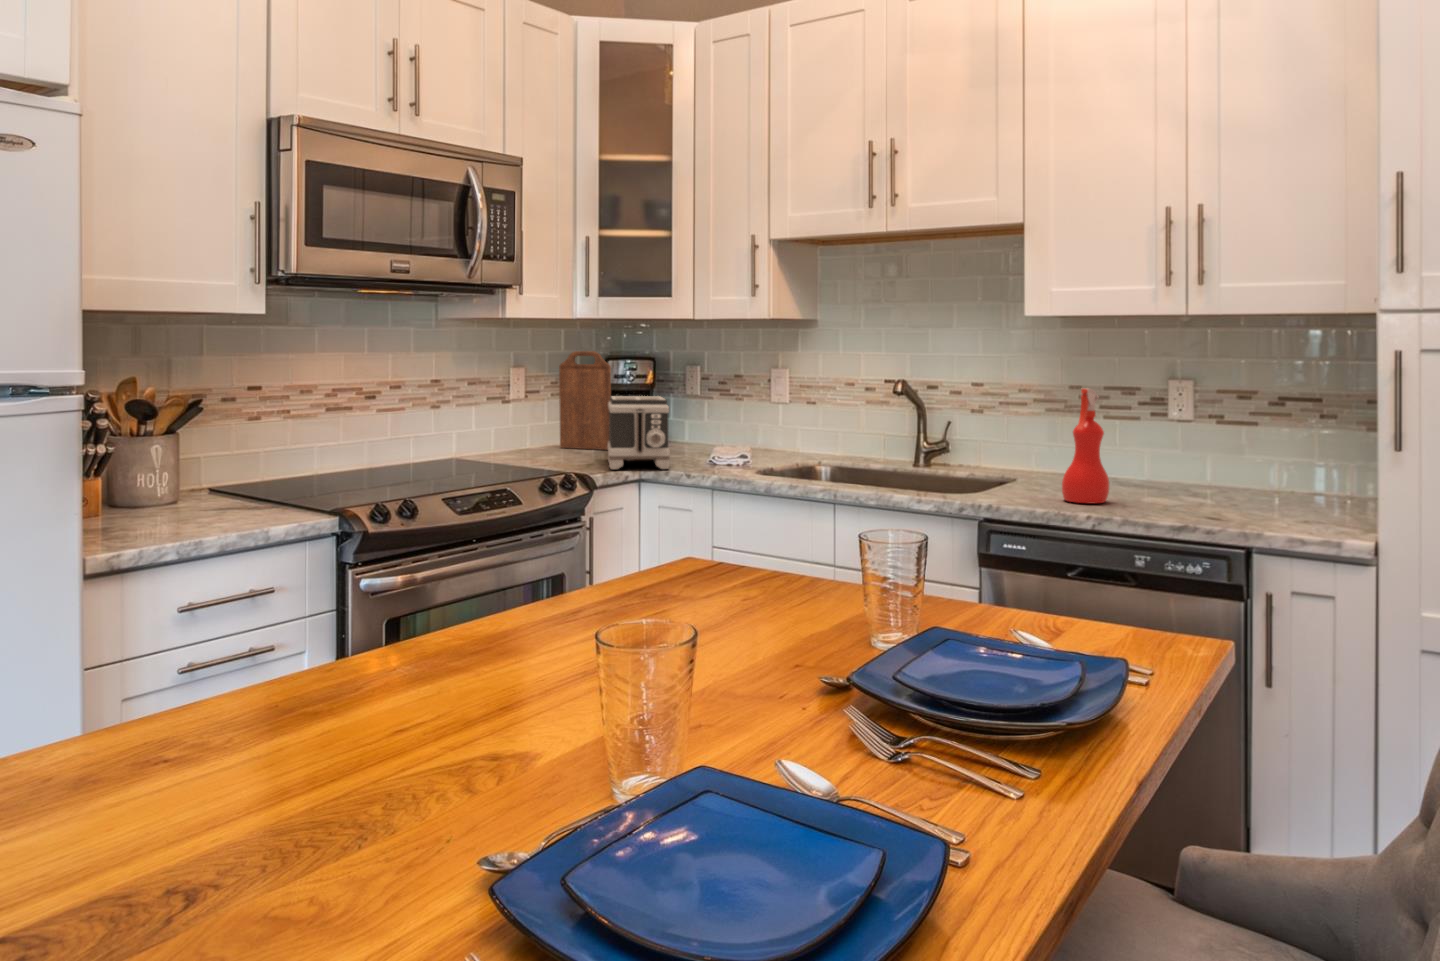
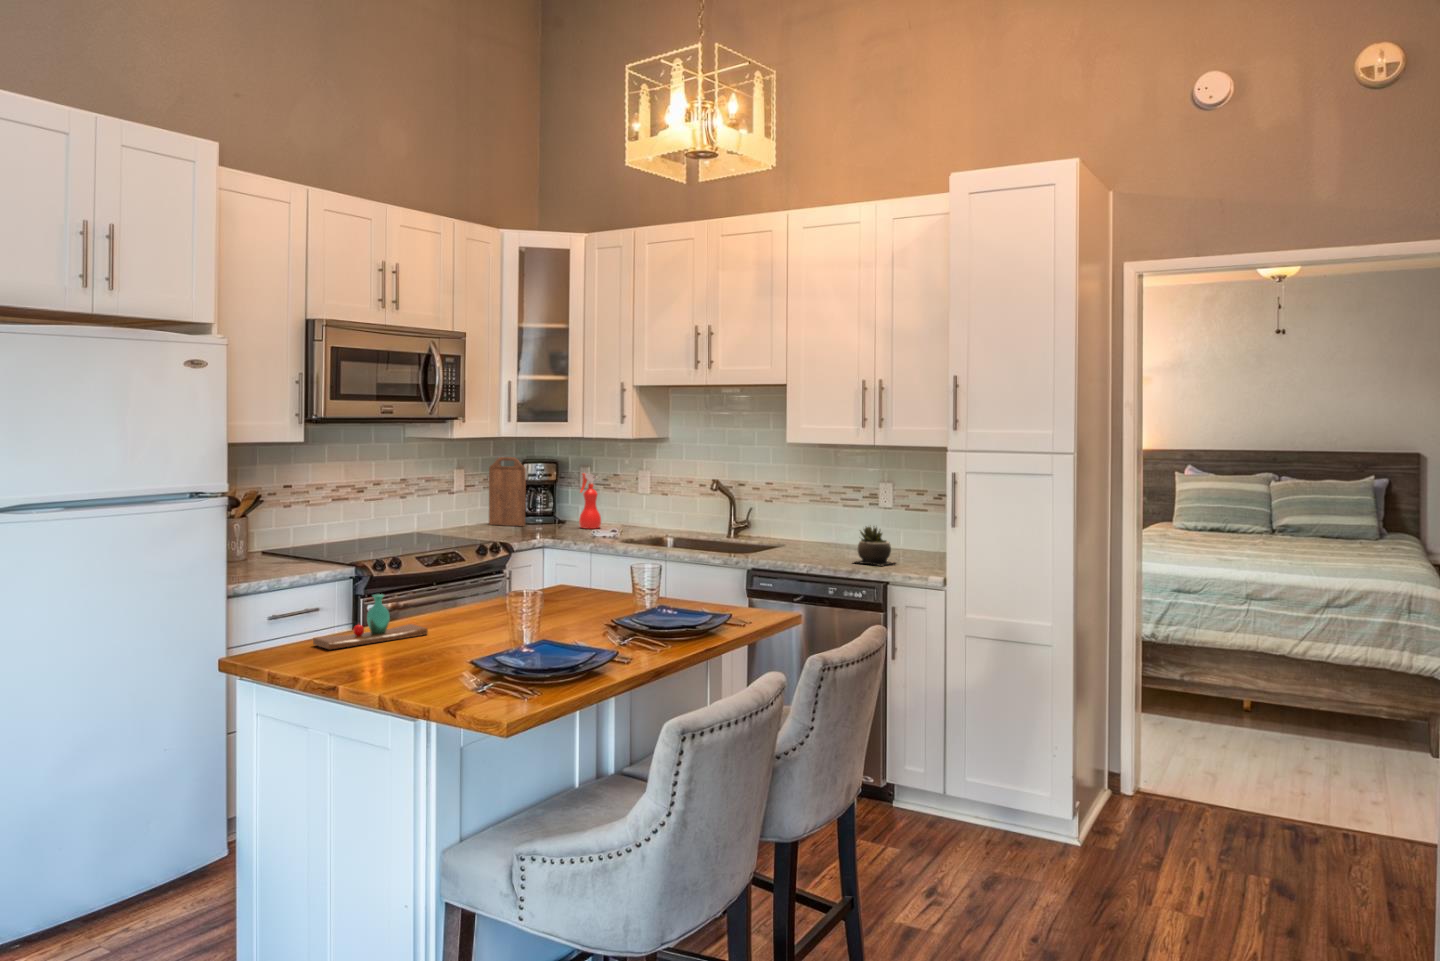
spray bottle: present [1062,388,1109,503] -> present [579,473,601,529]
toaster: present [608,396,670,469] -> none [522,490,563,540]
succulent plant: none [1159,446,1236,516] -> present [856,526,893,566]
vase: none [79,625,403,800] -> present [313,594,428,649]

